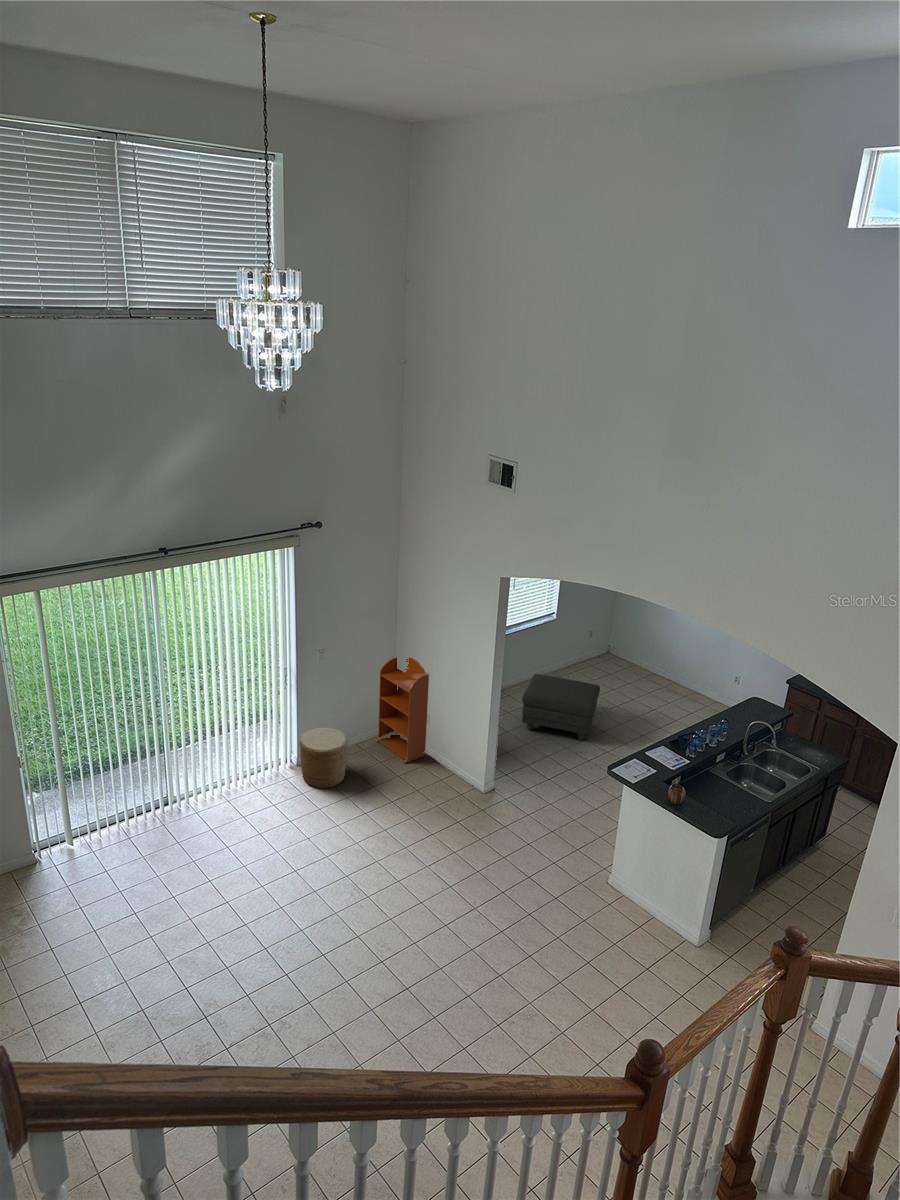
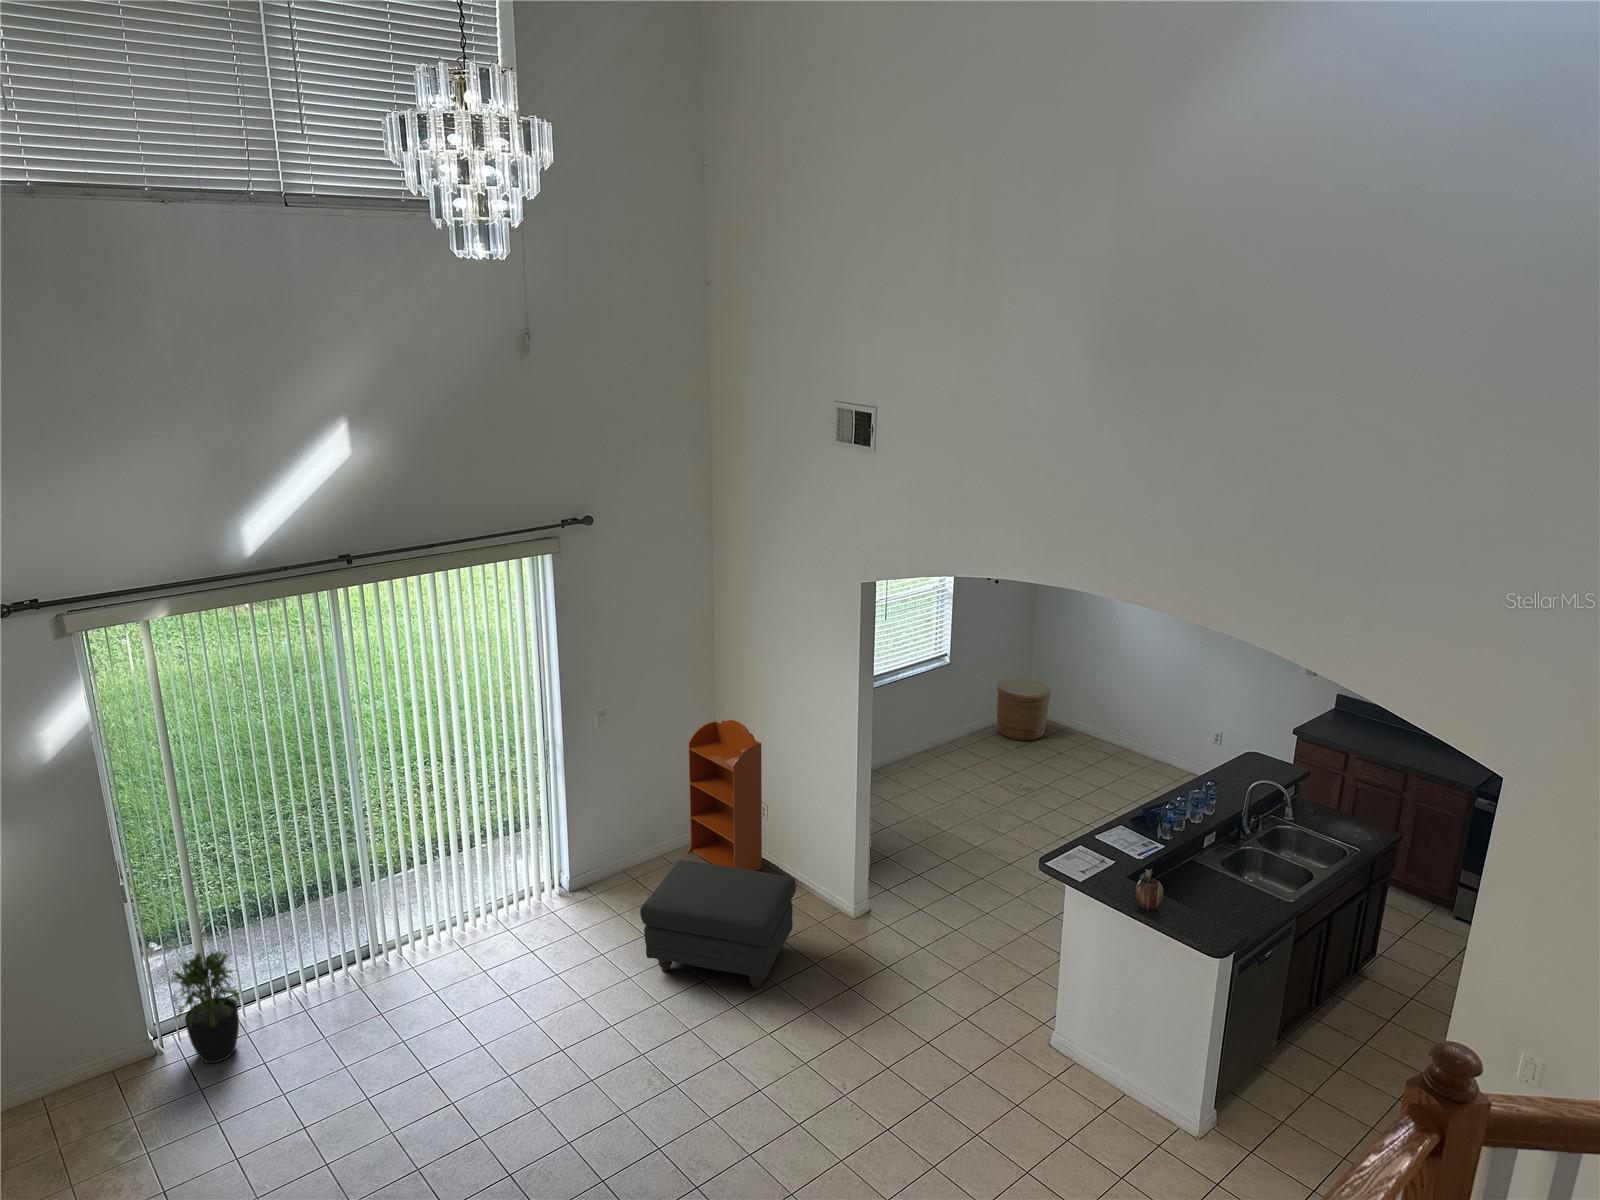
ottoman: present [522,674,600,740] -> present [640,860,796,989]
woven basket: present [299,728,348,789] -> present [997,679,1051,741]
potted plant: none [43,799,92,869] -> present [169,952,240,1063]

